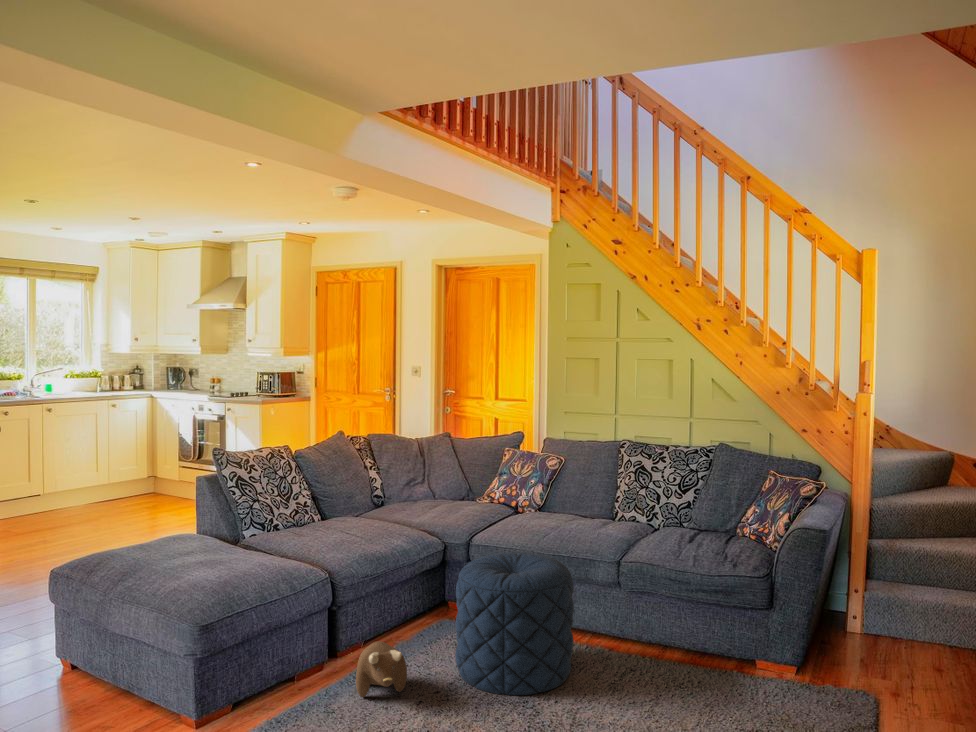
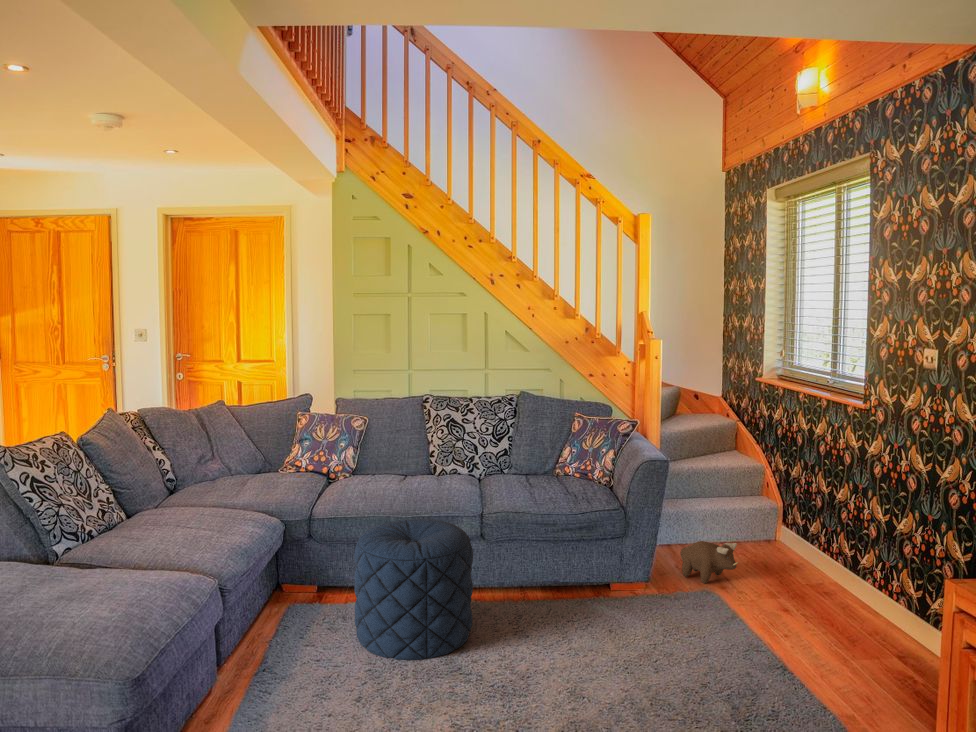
plush toy: present [356,641,407,697] -> present [681,541,738,583]

